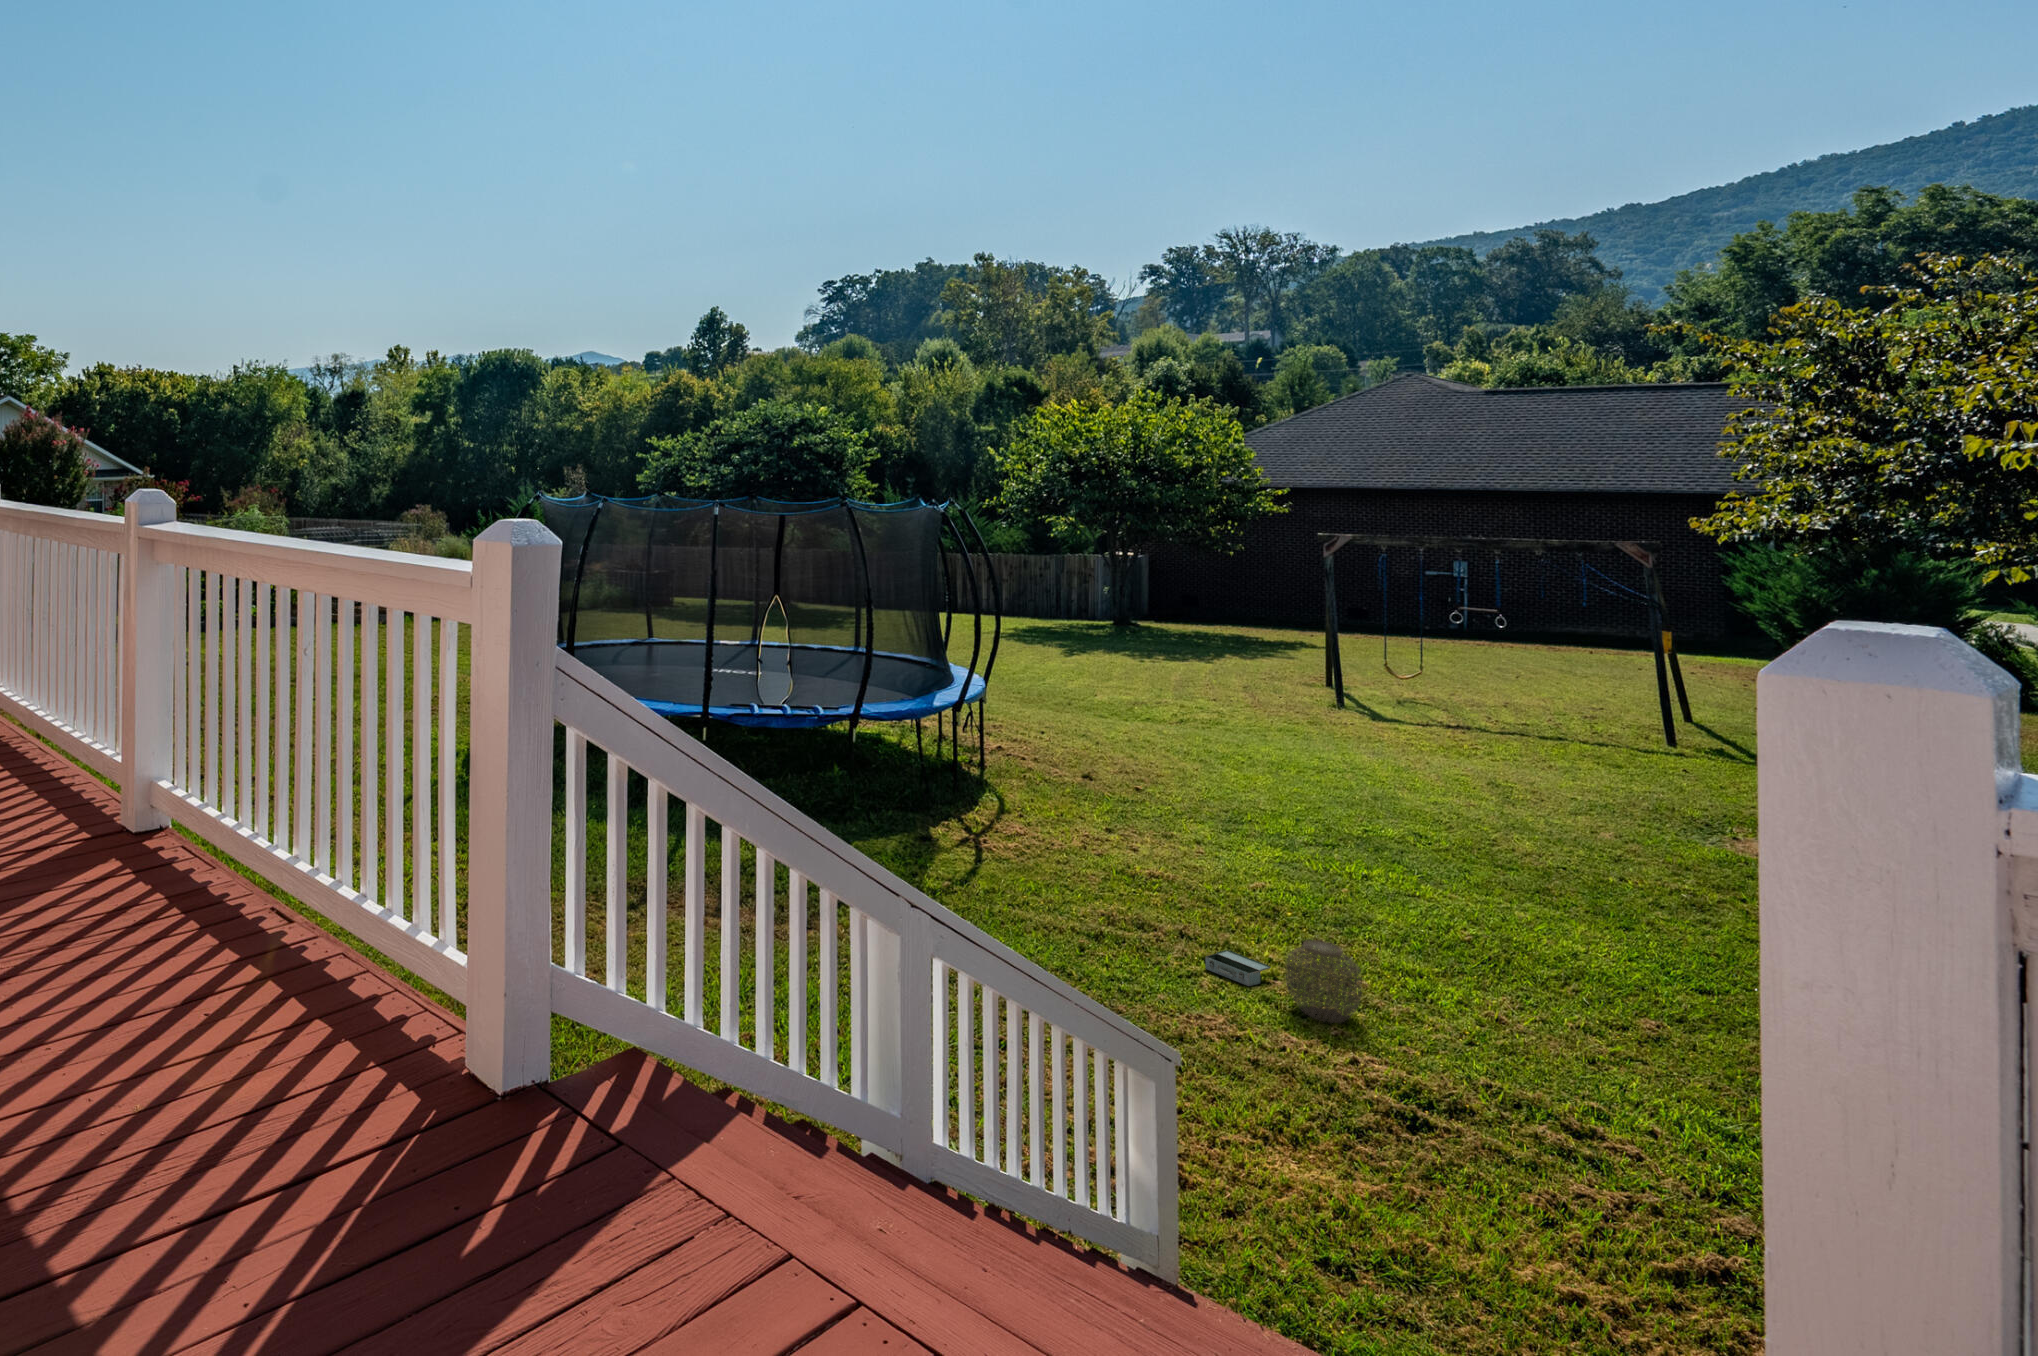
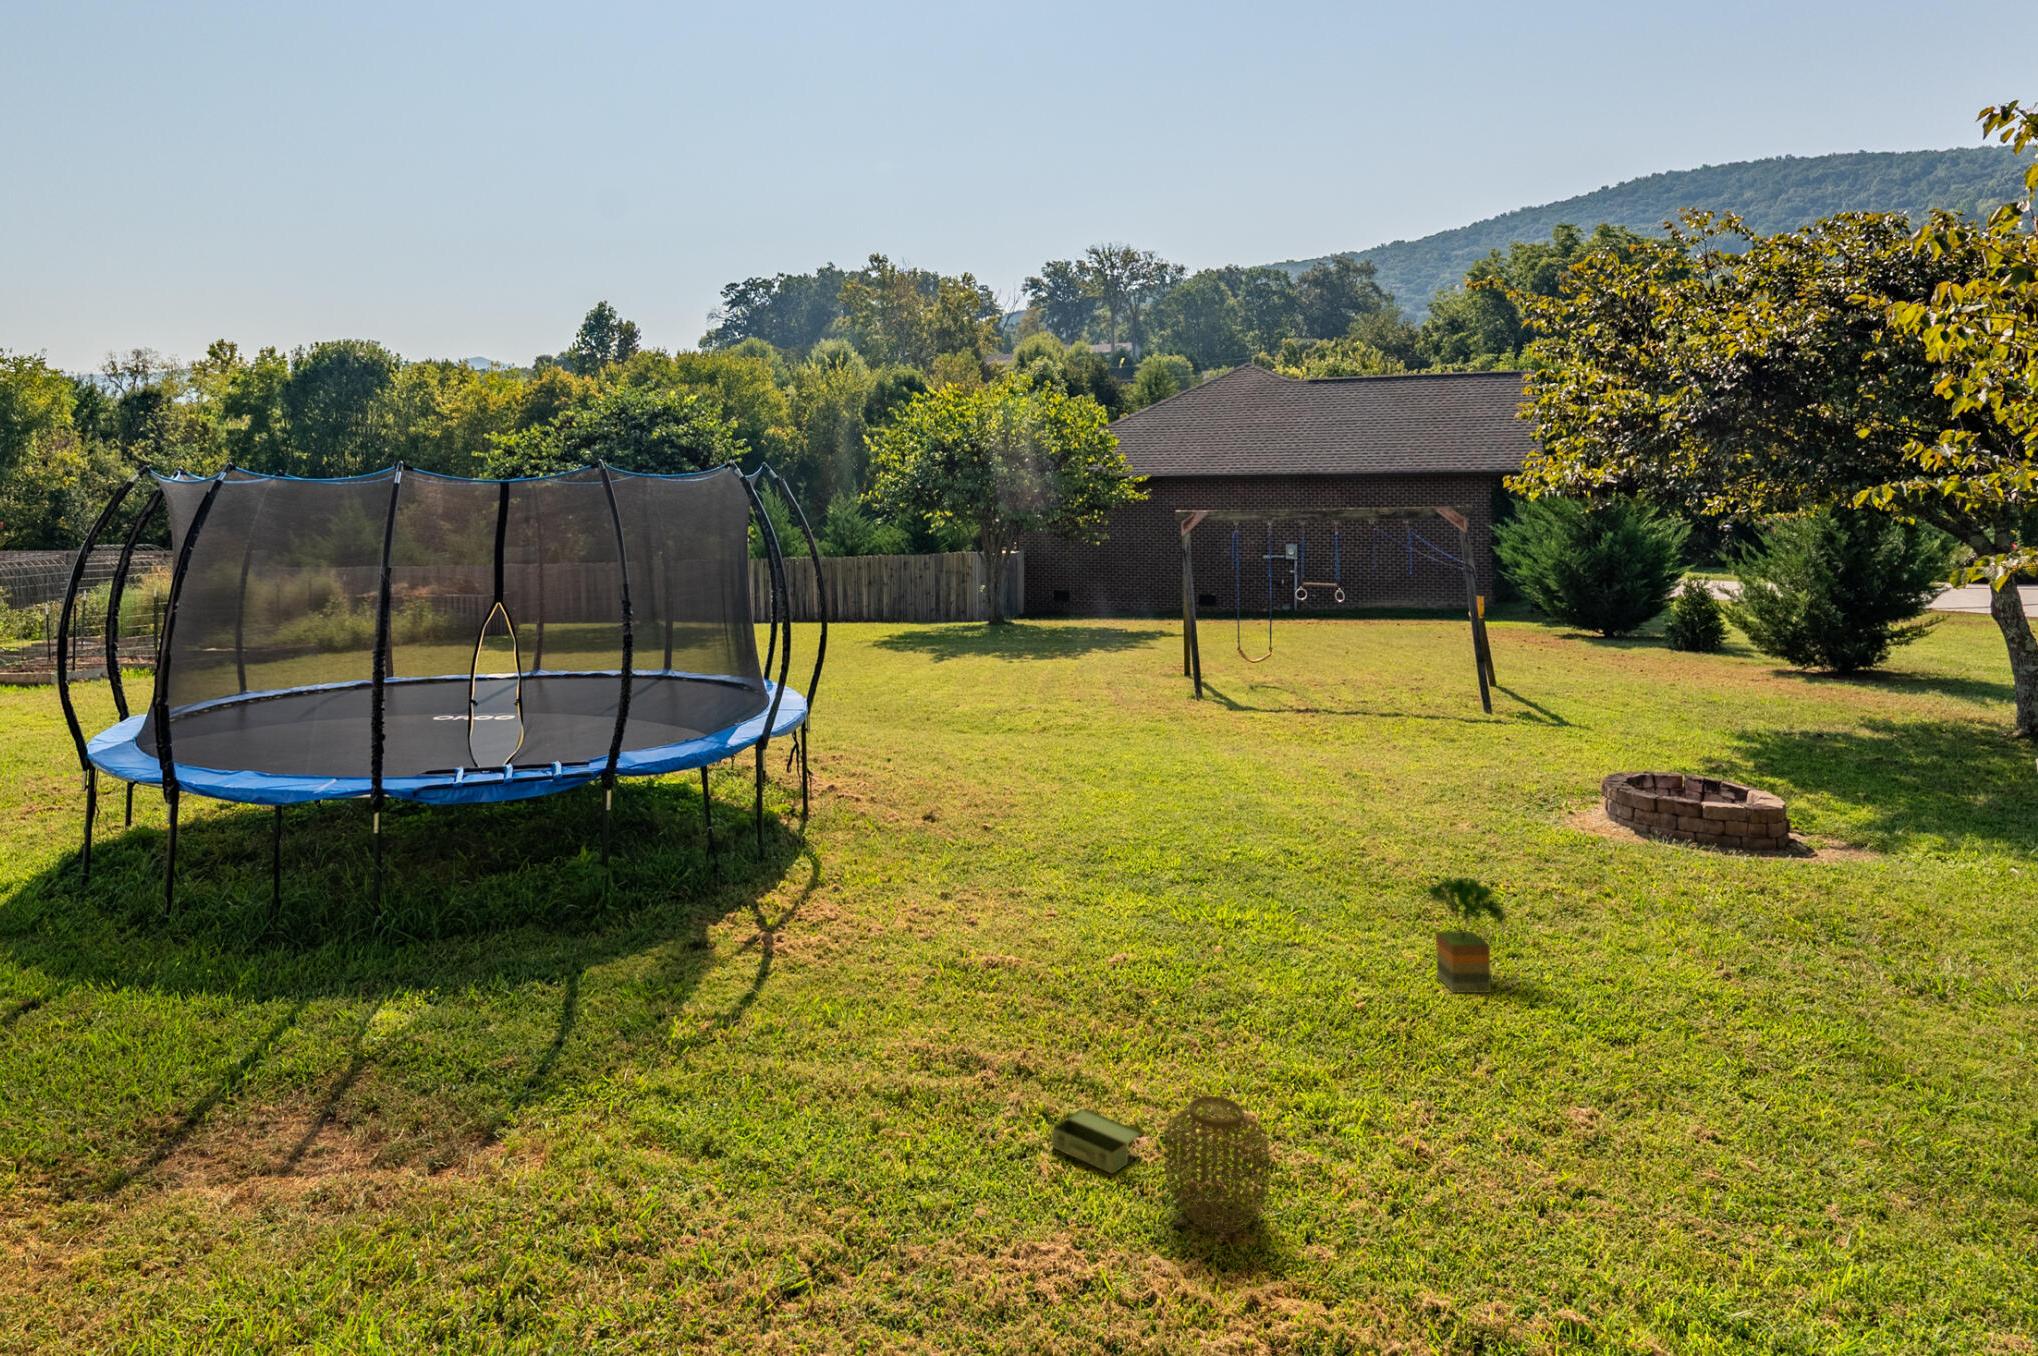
potted tree: none [1522,847,1596,939] -> present [1427,878,1506,993]

